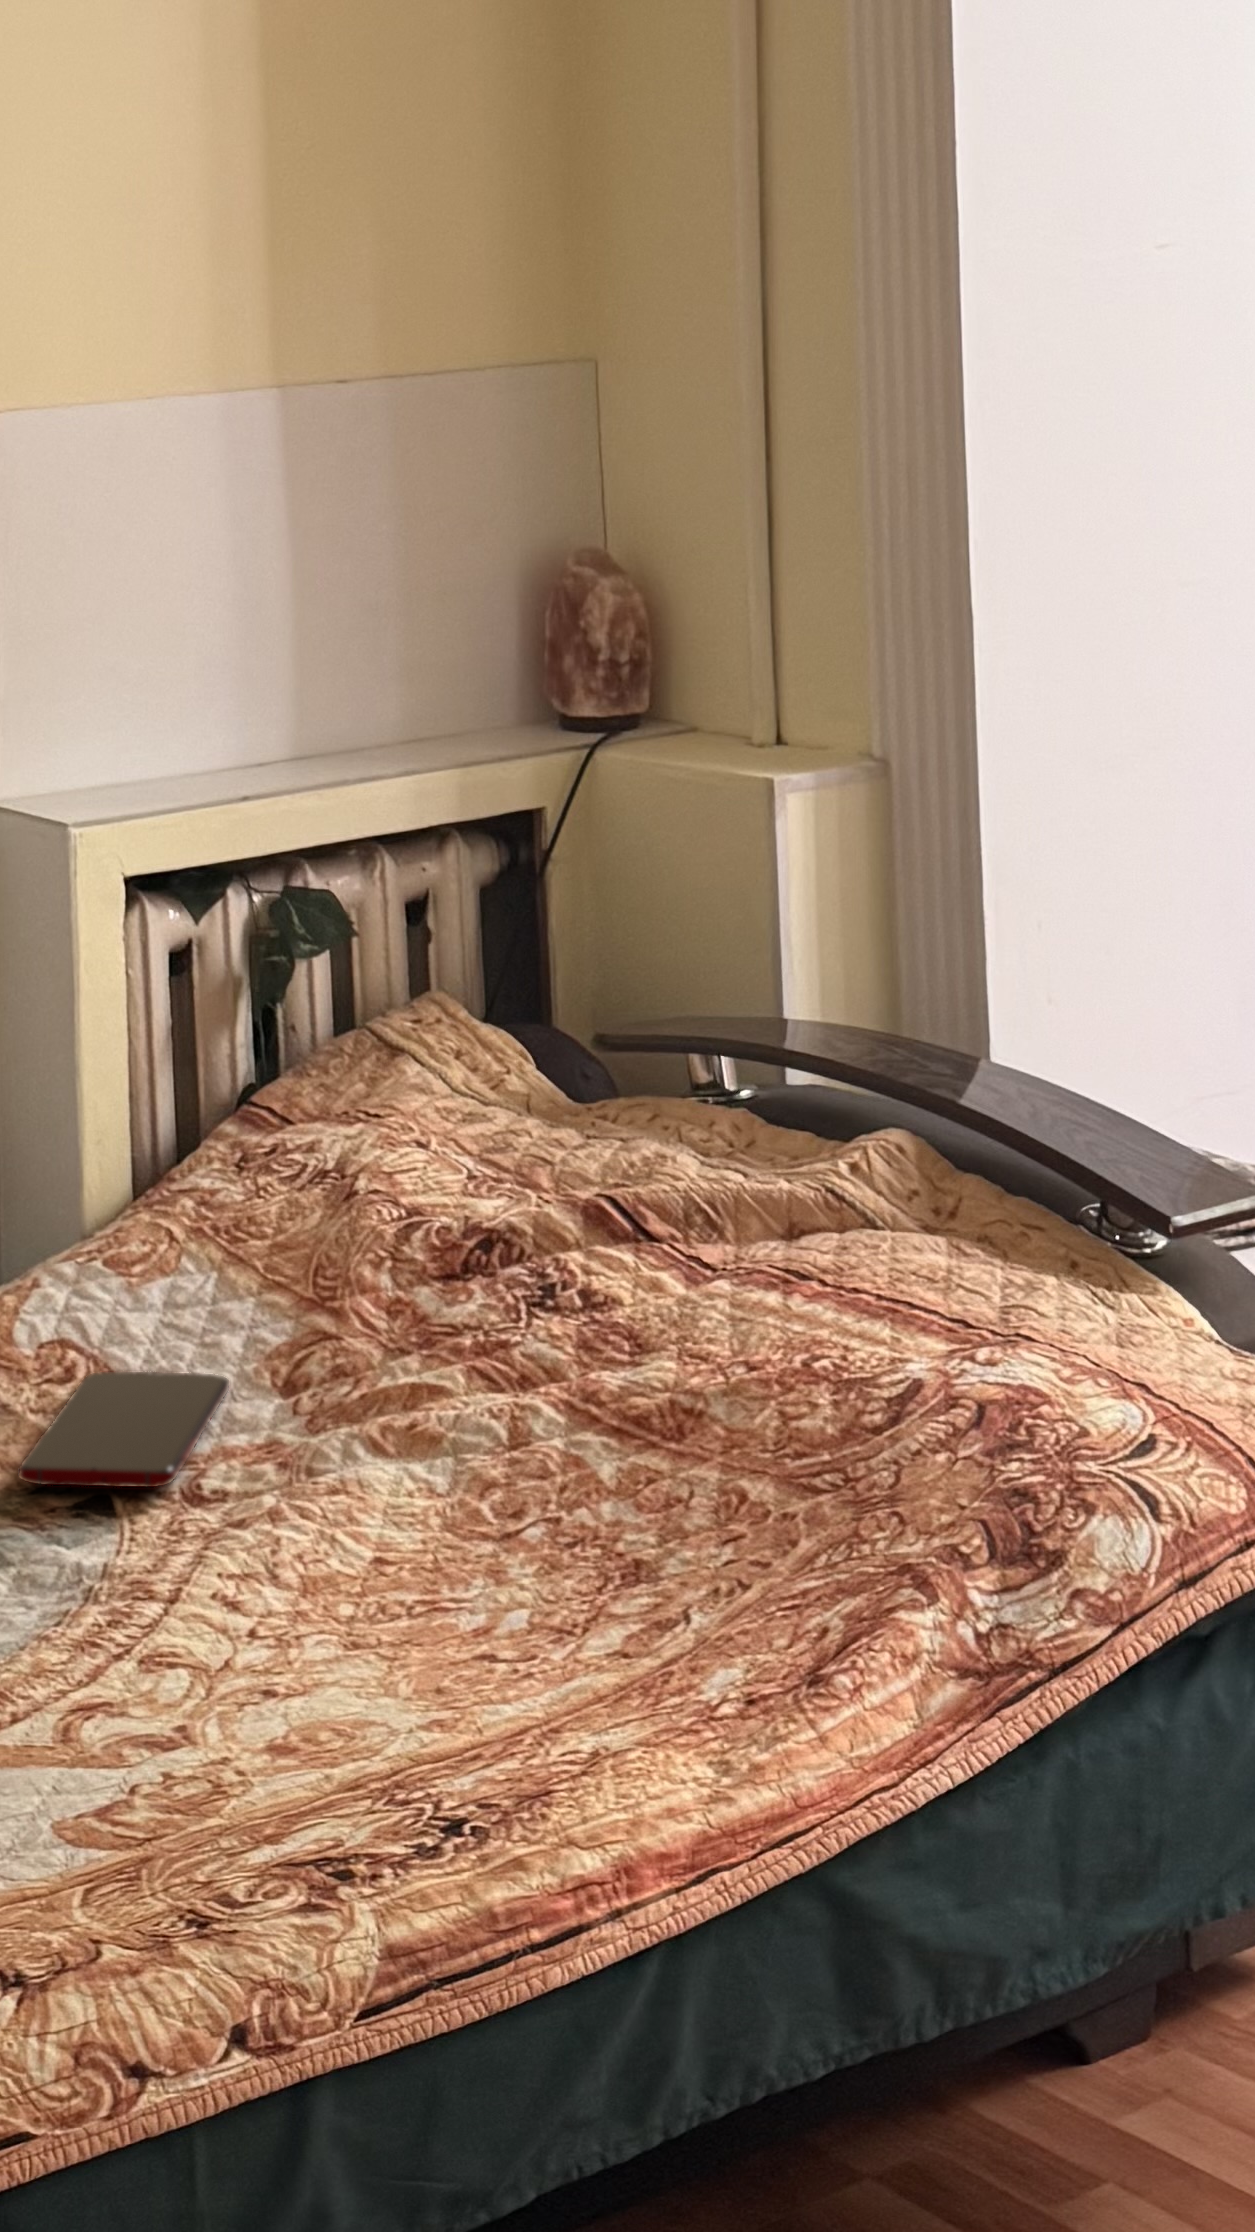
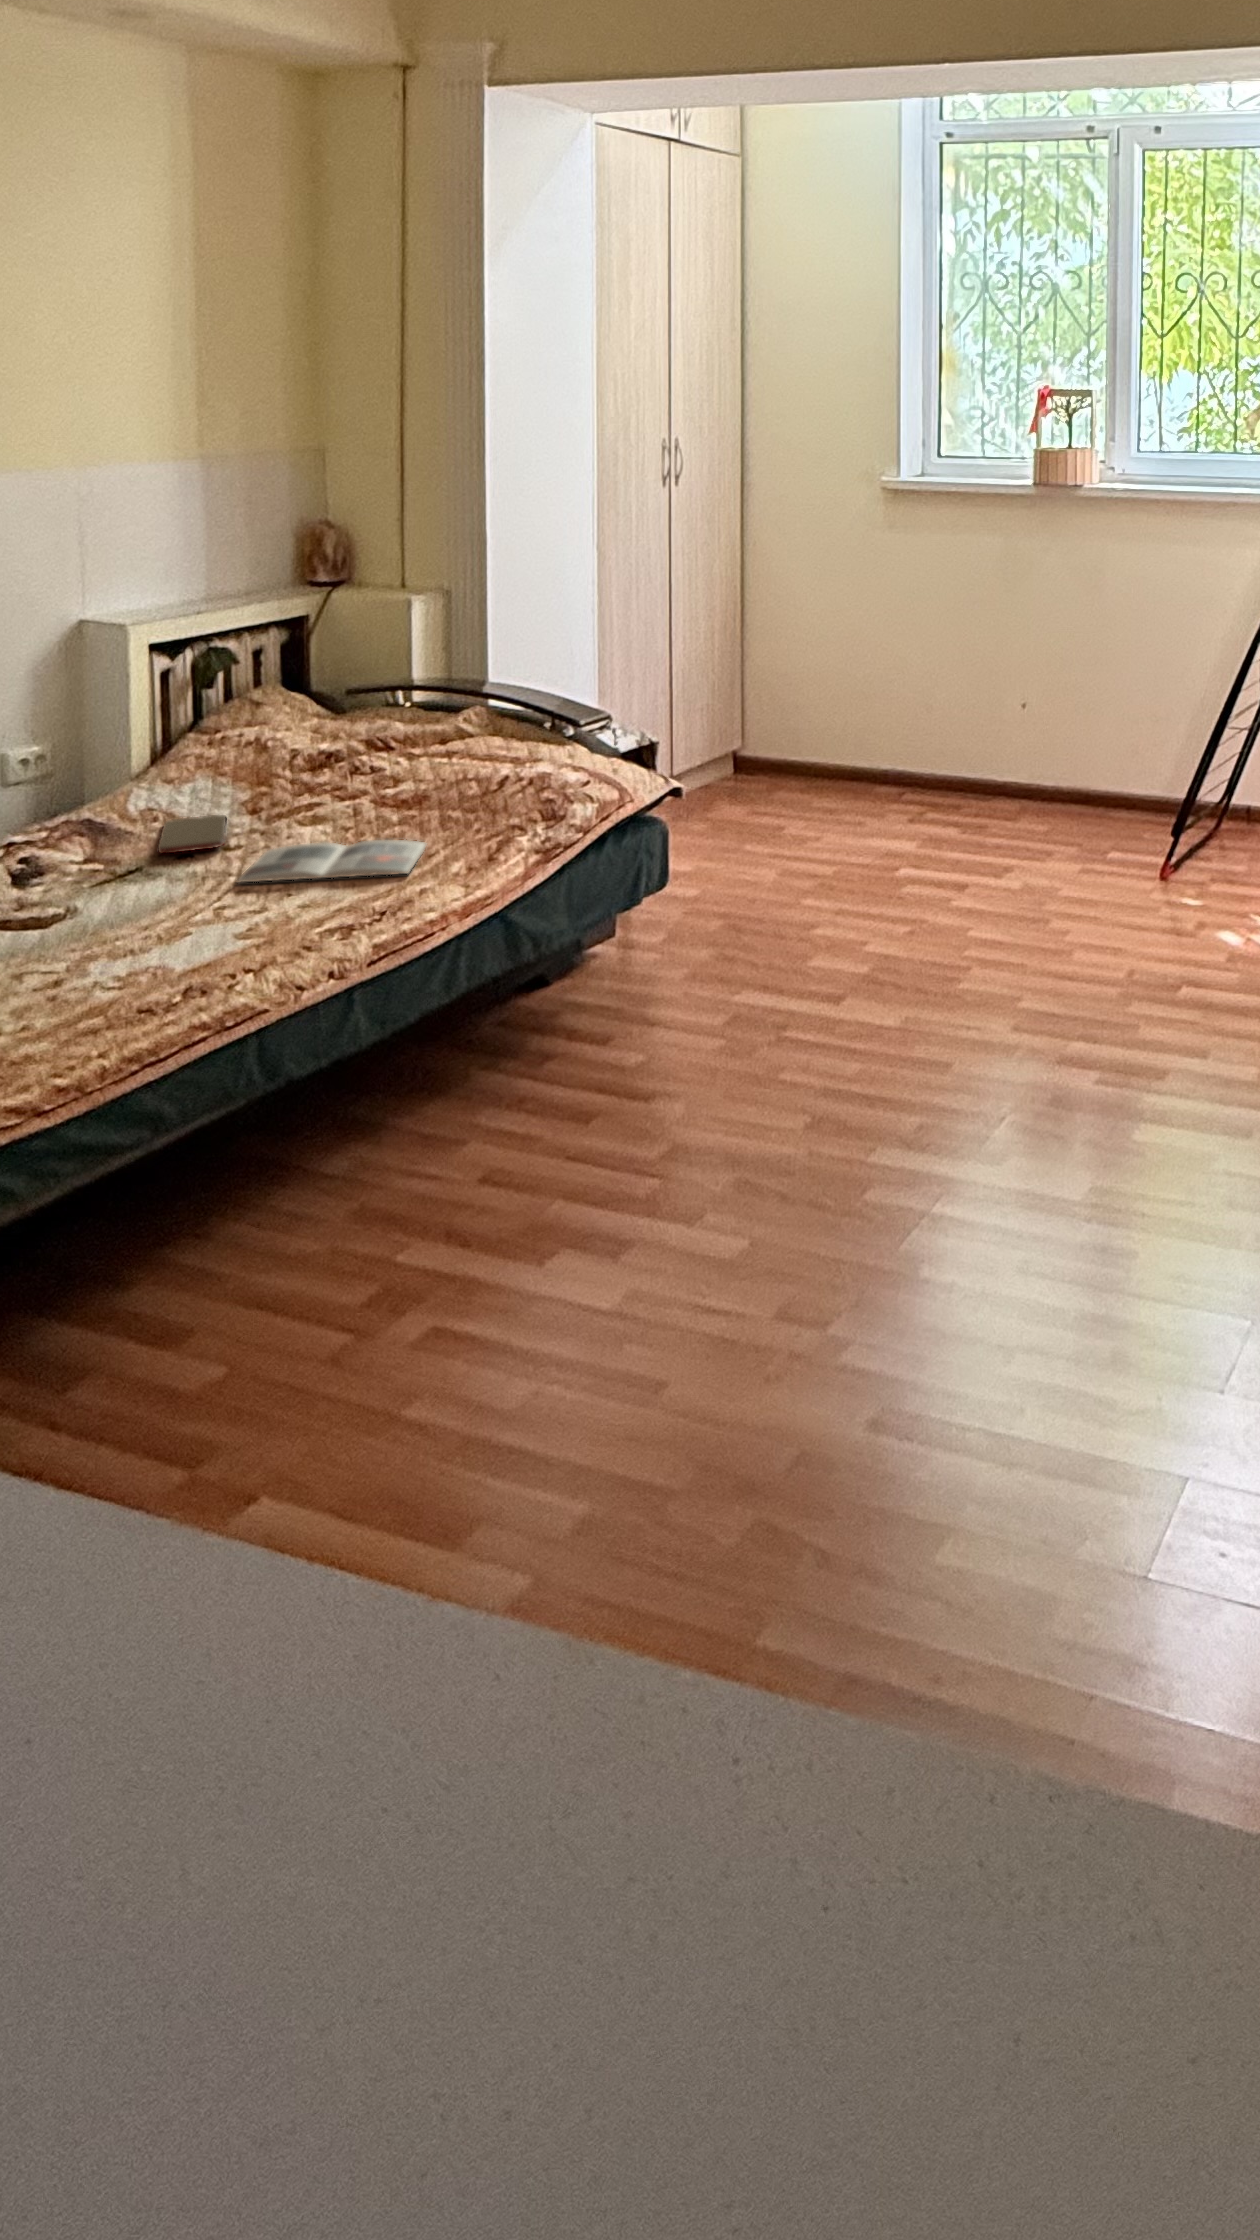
magazine: none [140,1515,674,1683] -> present [237,840,427,882]

